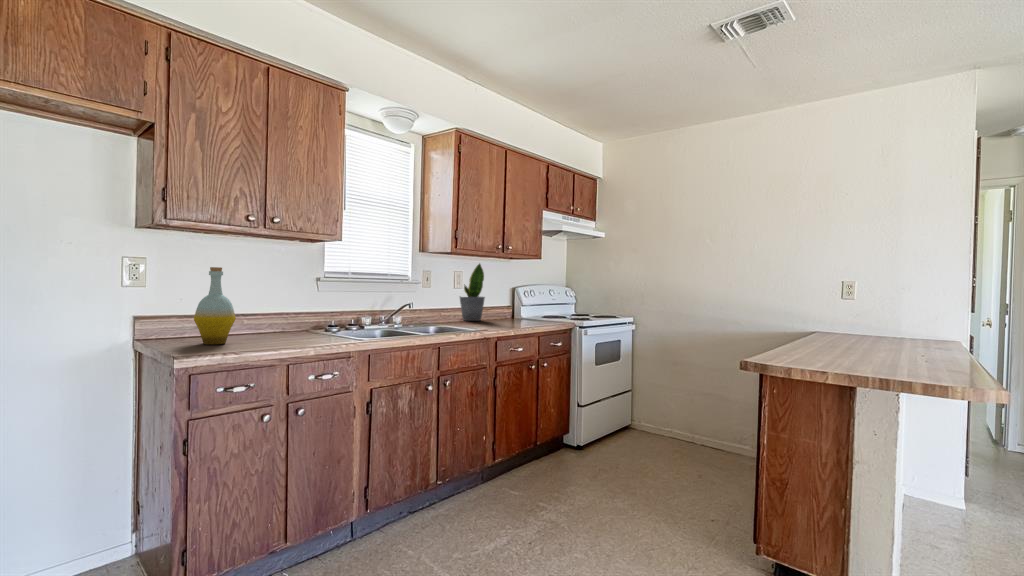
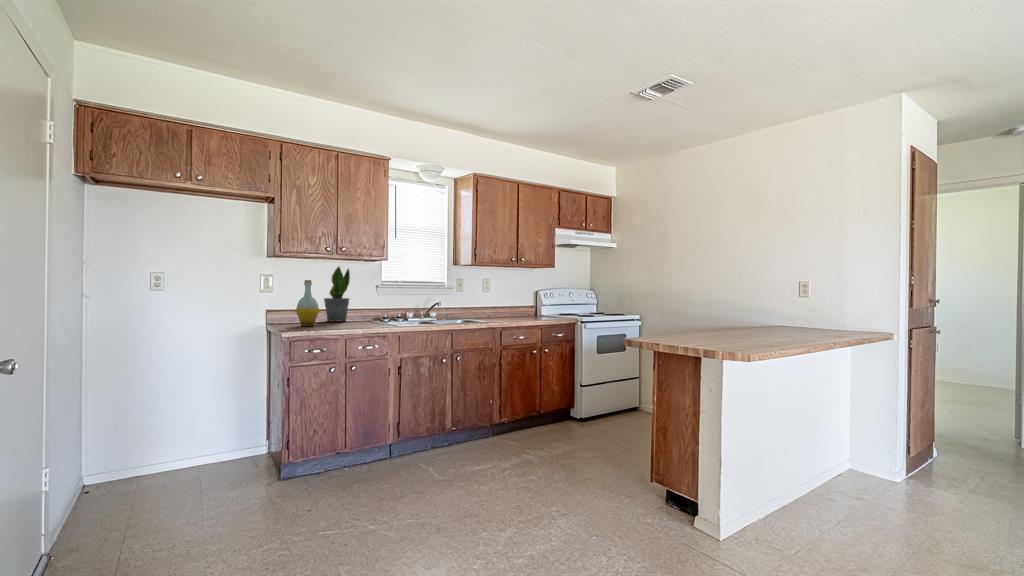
potted plant: present [460,264,485,321] -> present [324,267,350,322]

